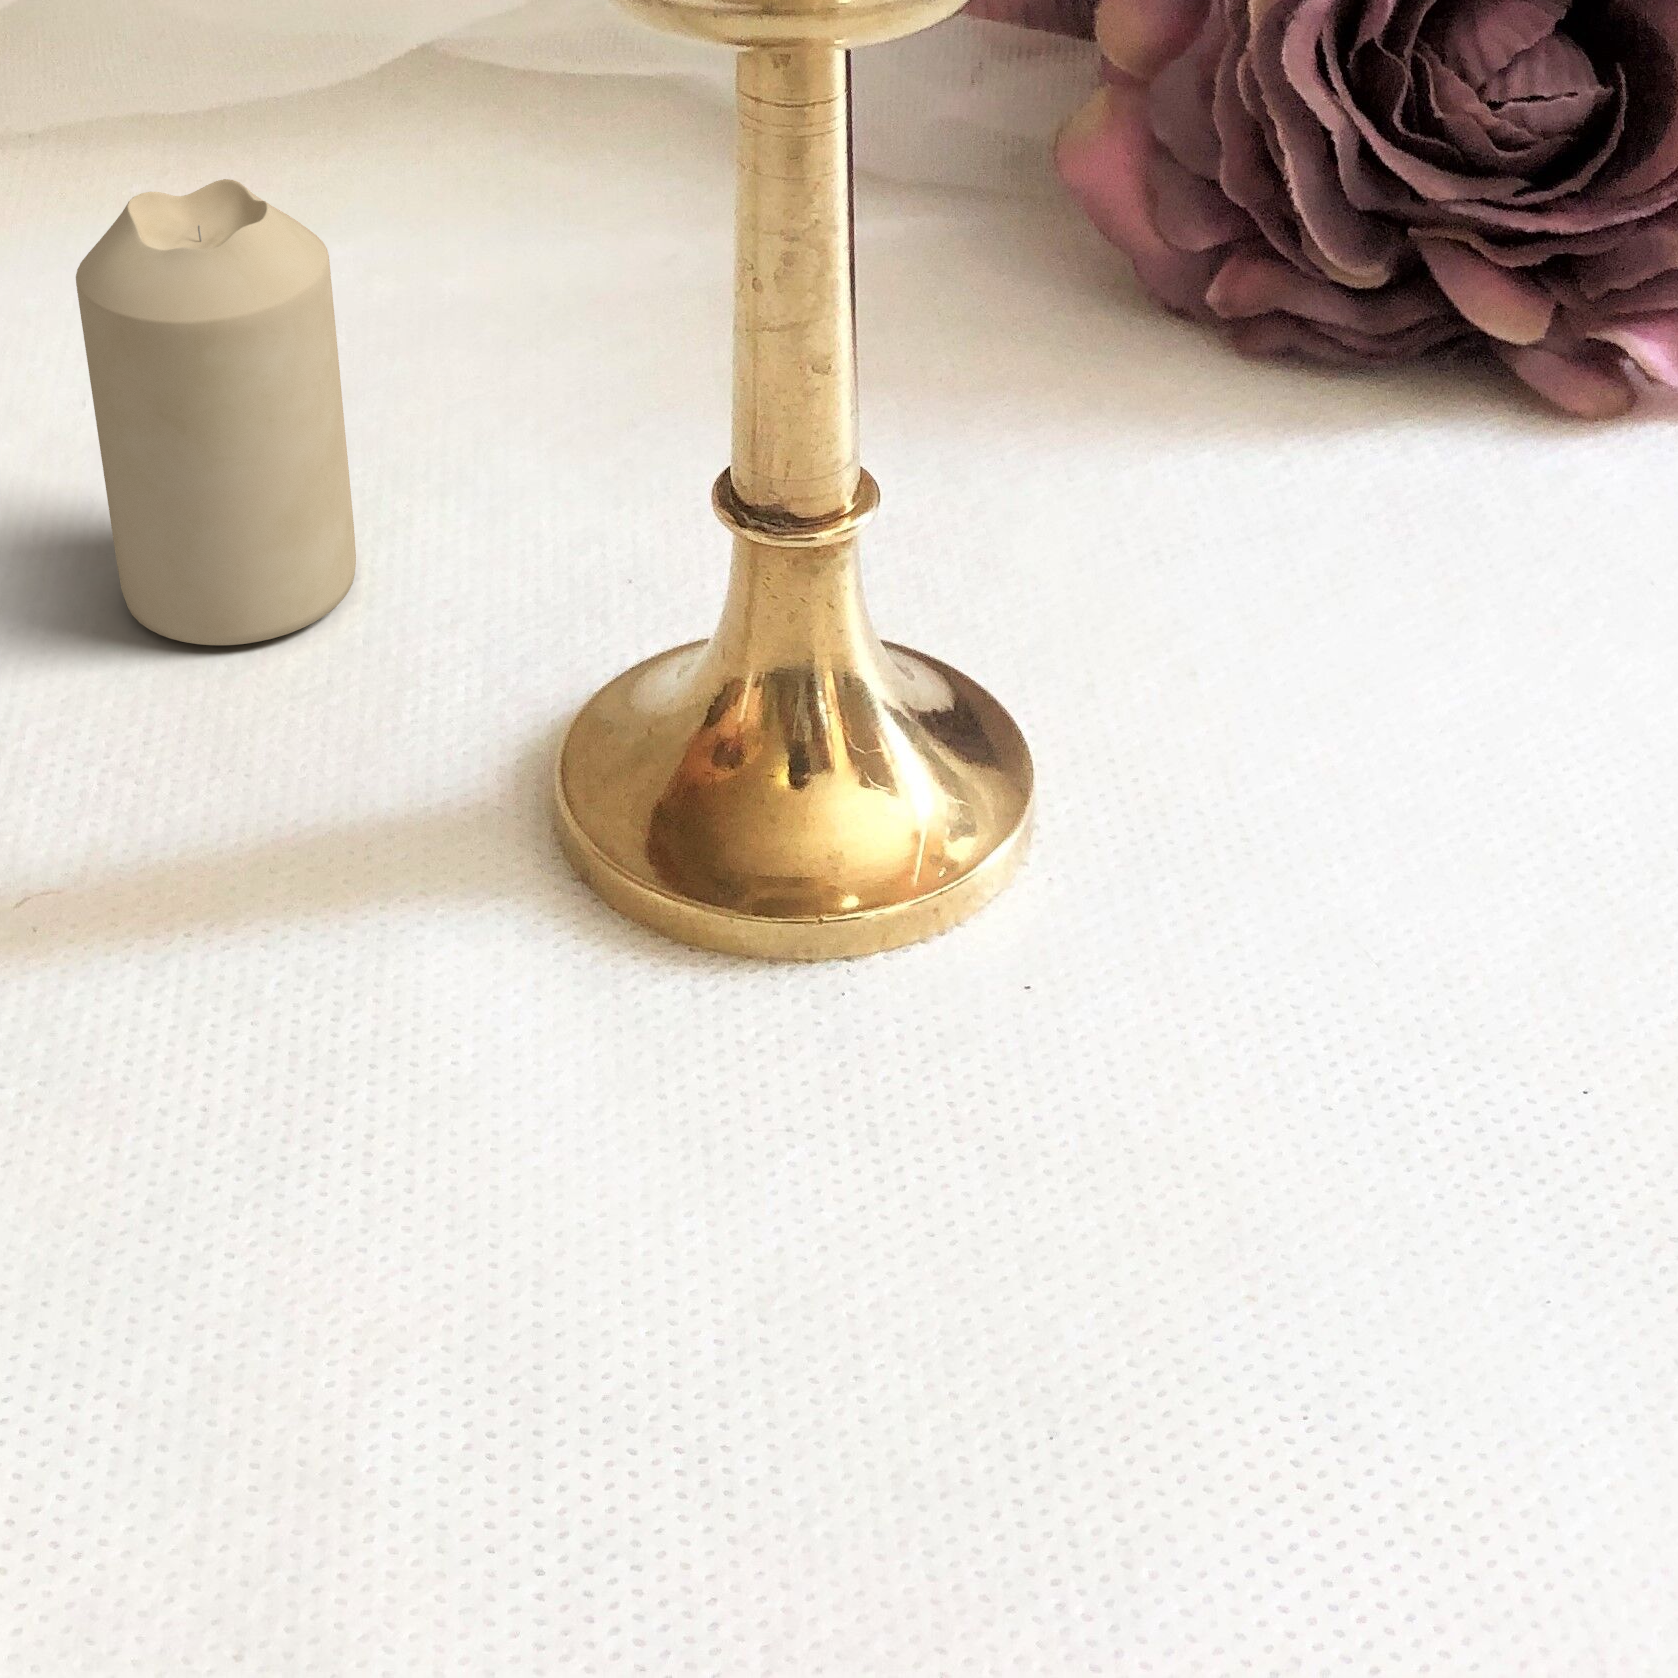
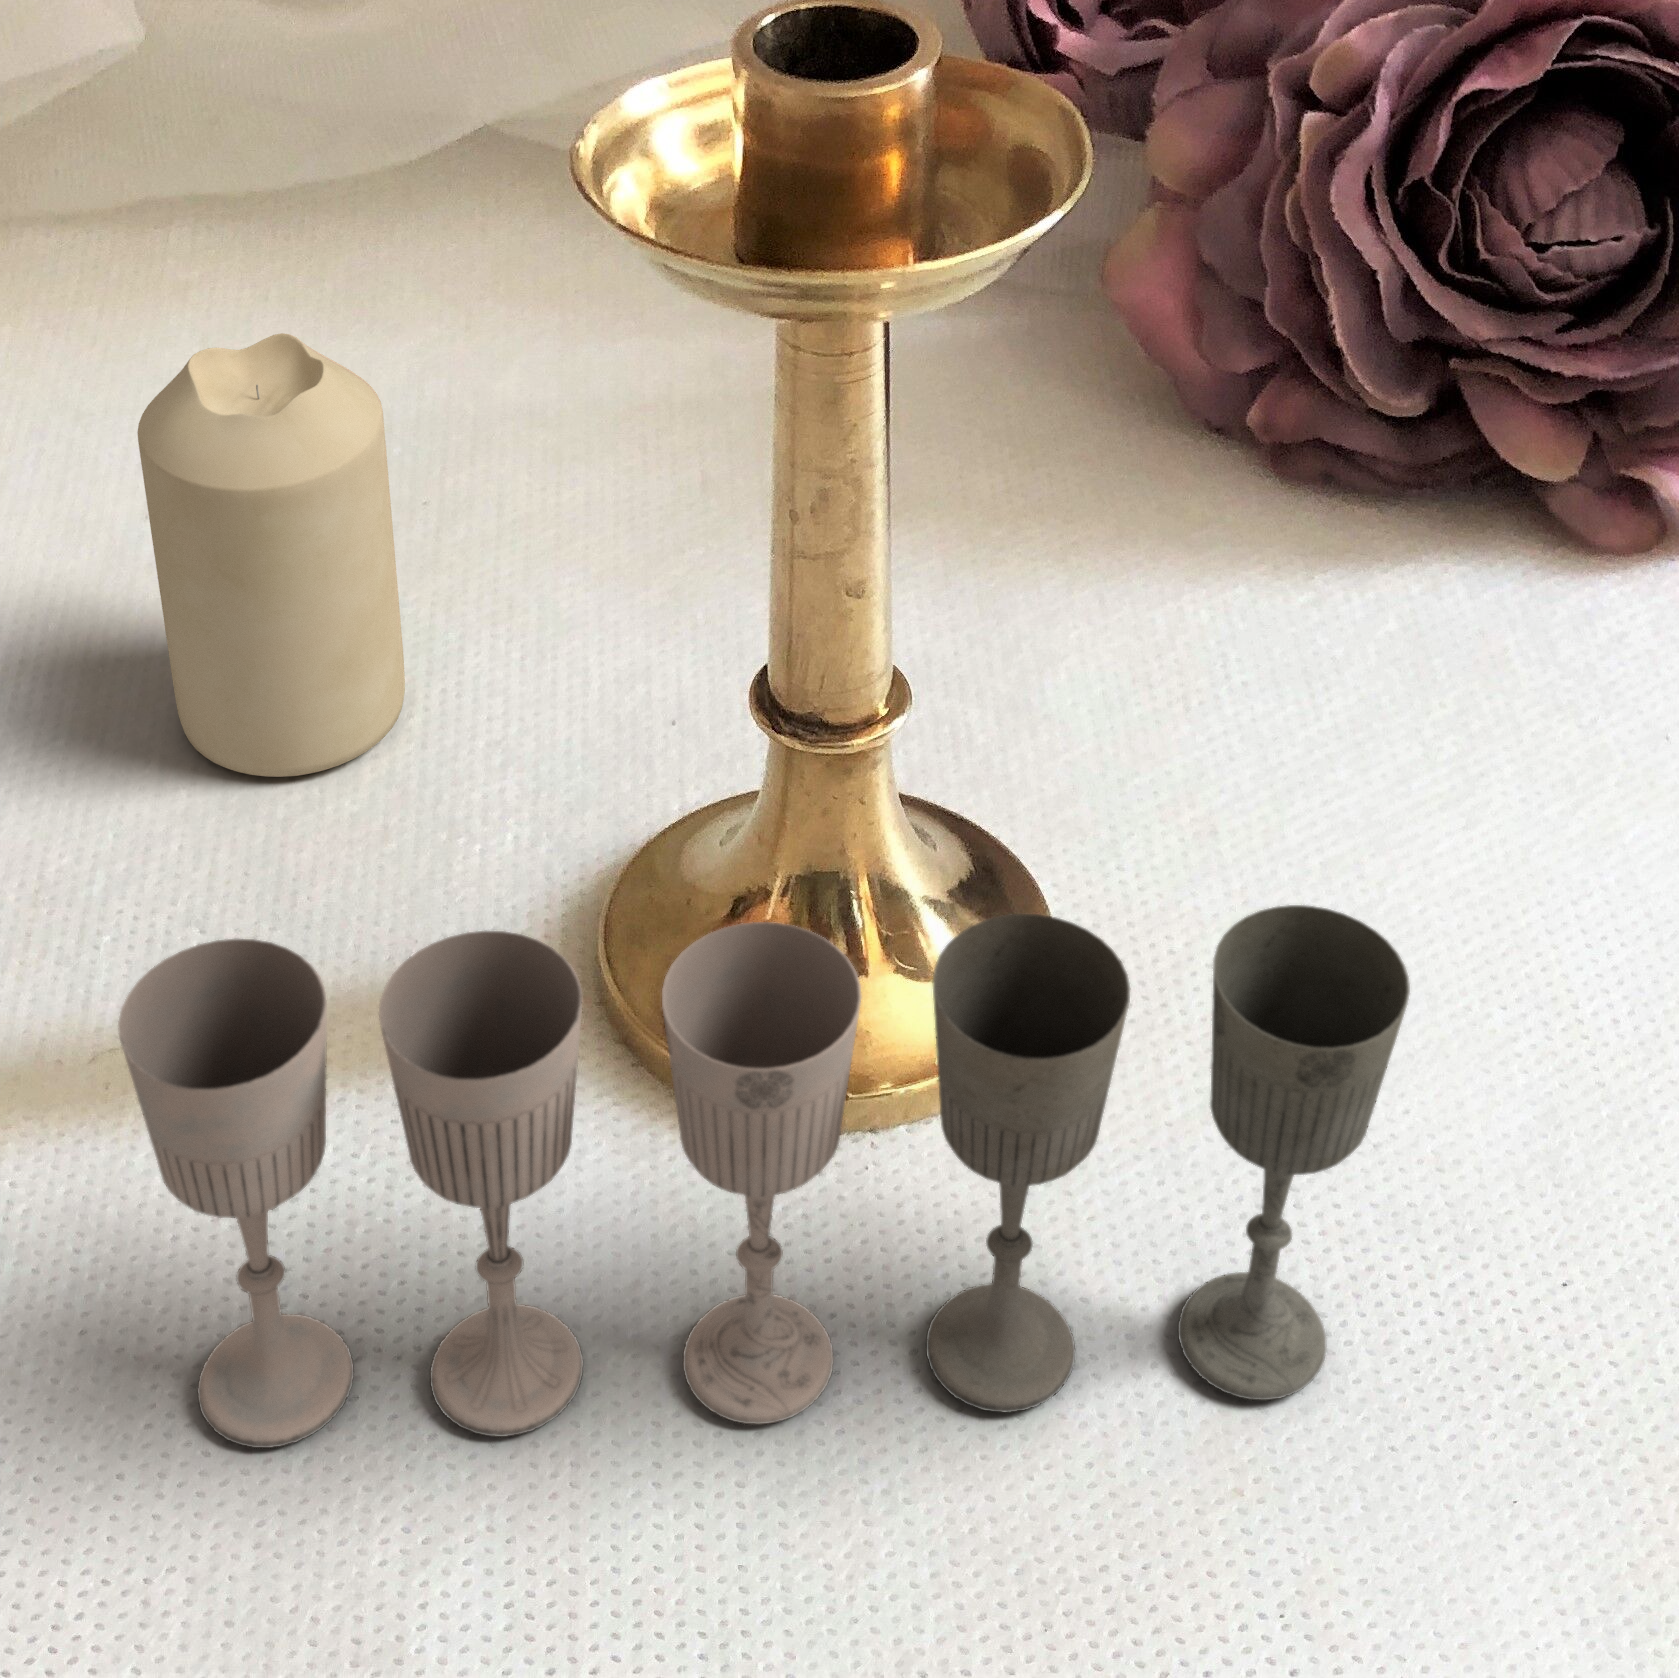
wine glass: none [39,637,1422,1268] -> present [118,905,1410,1448]

